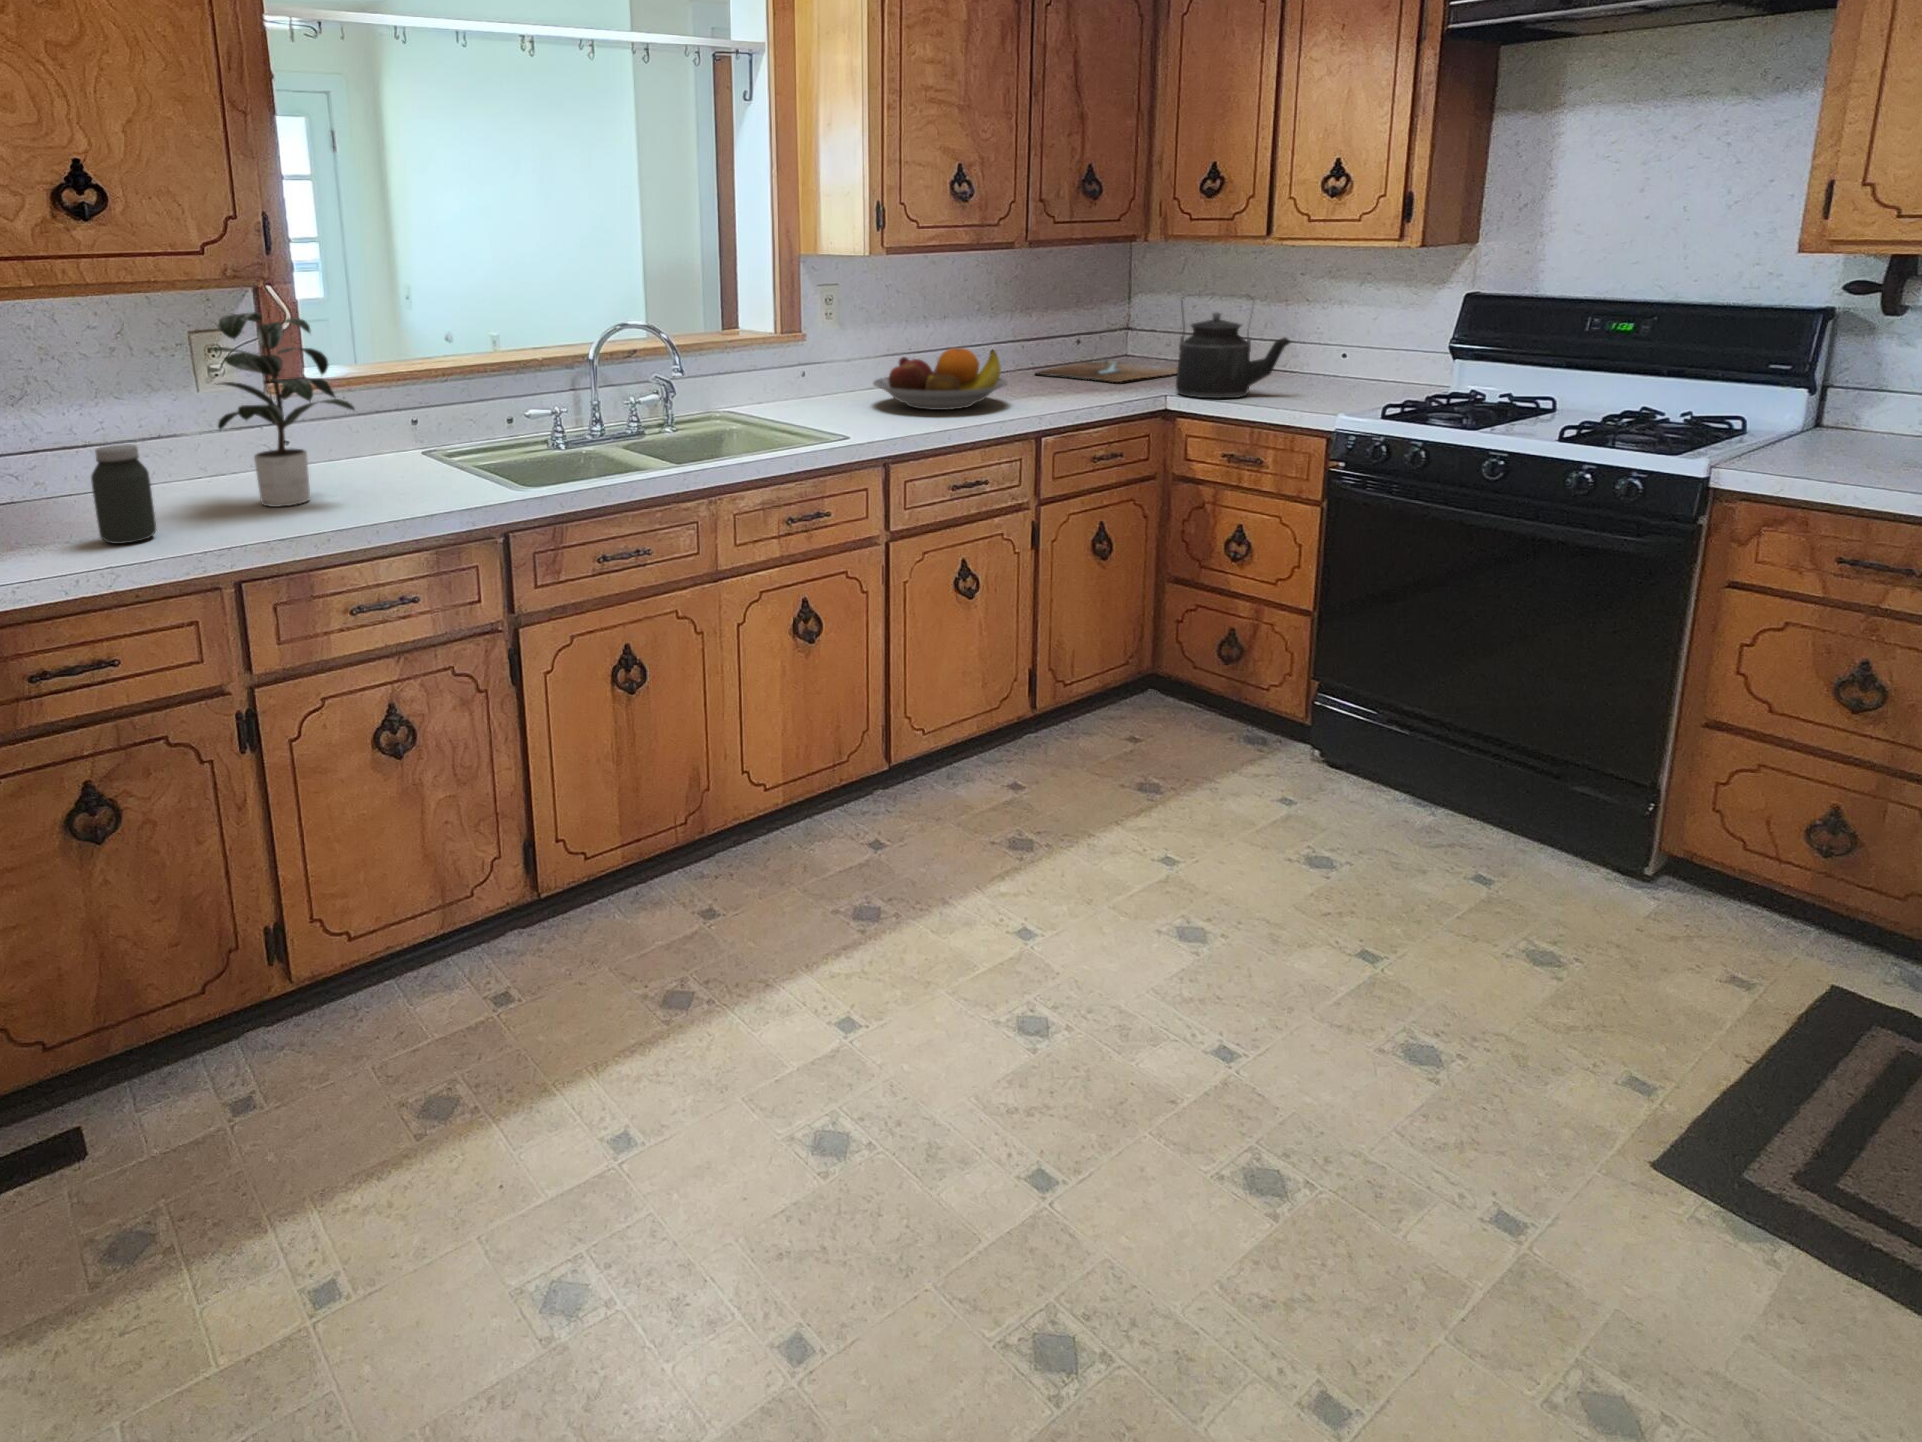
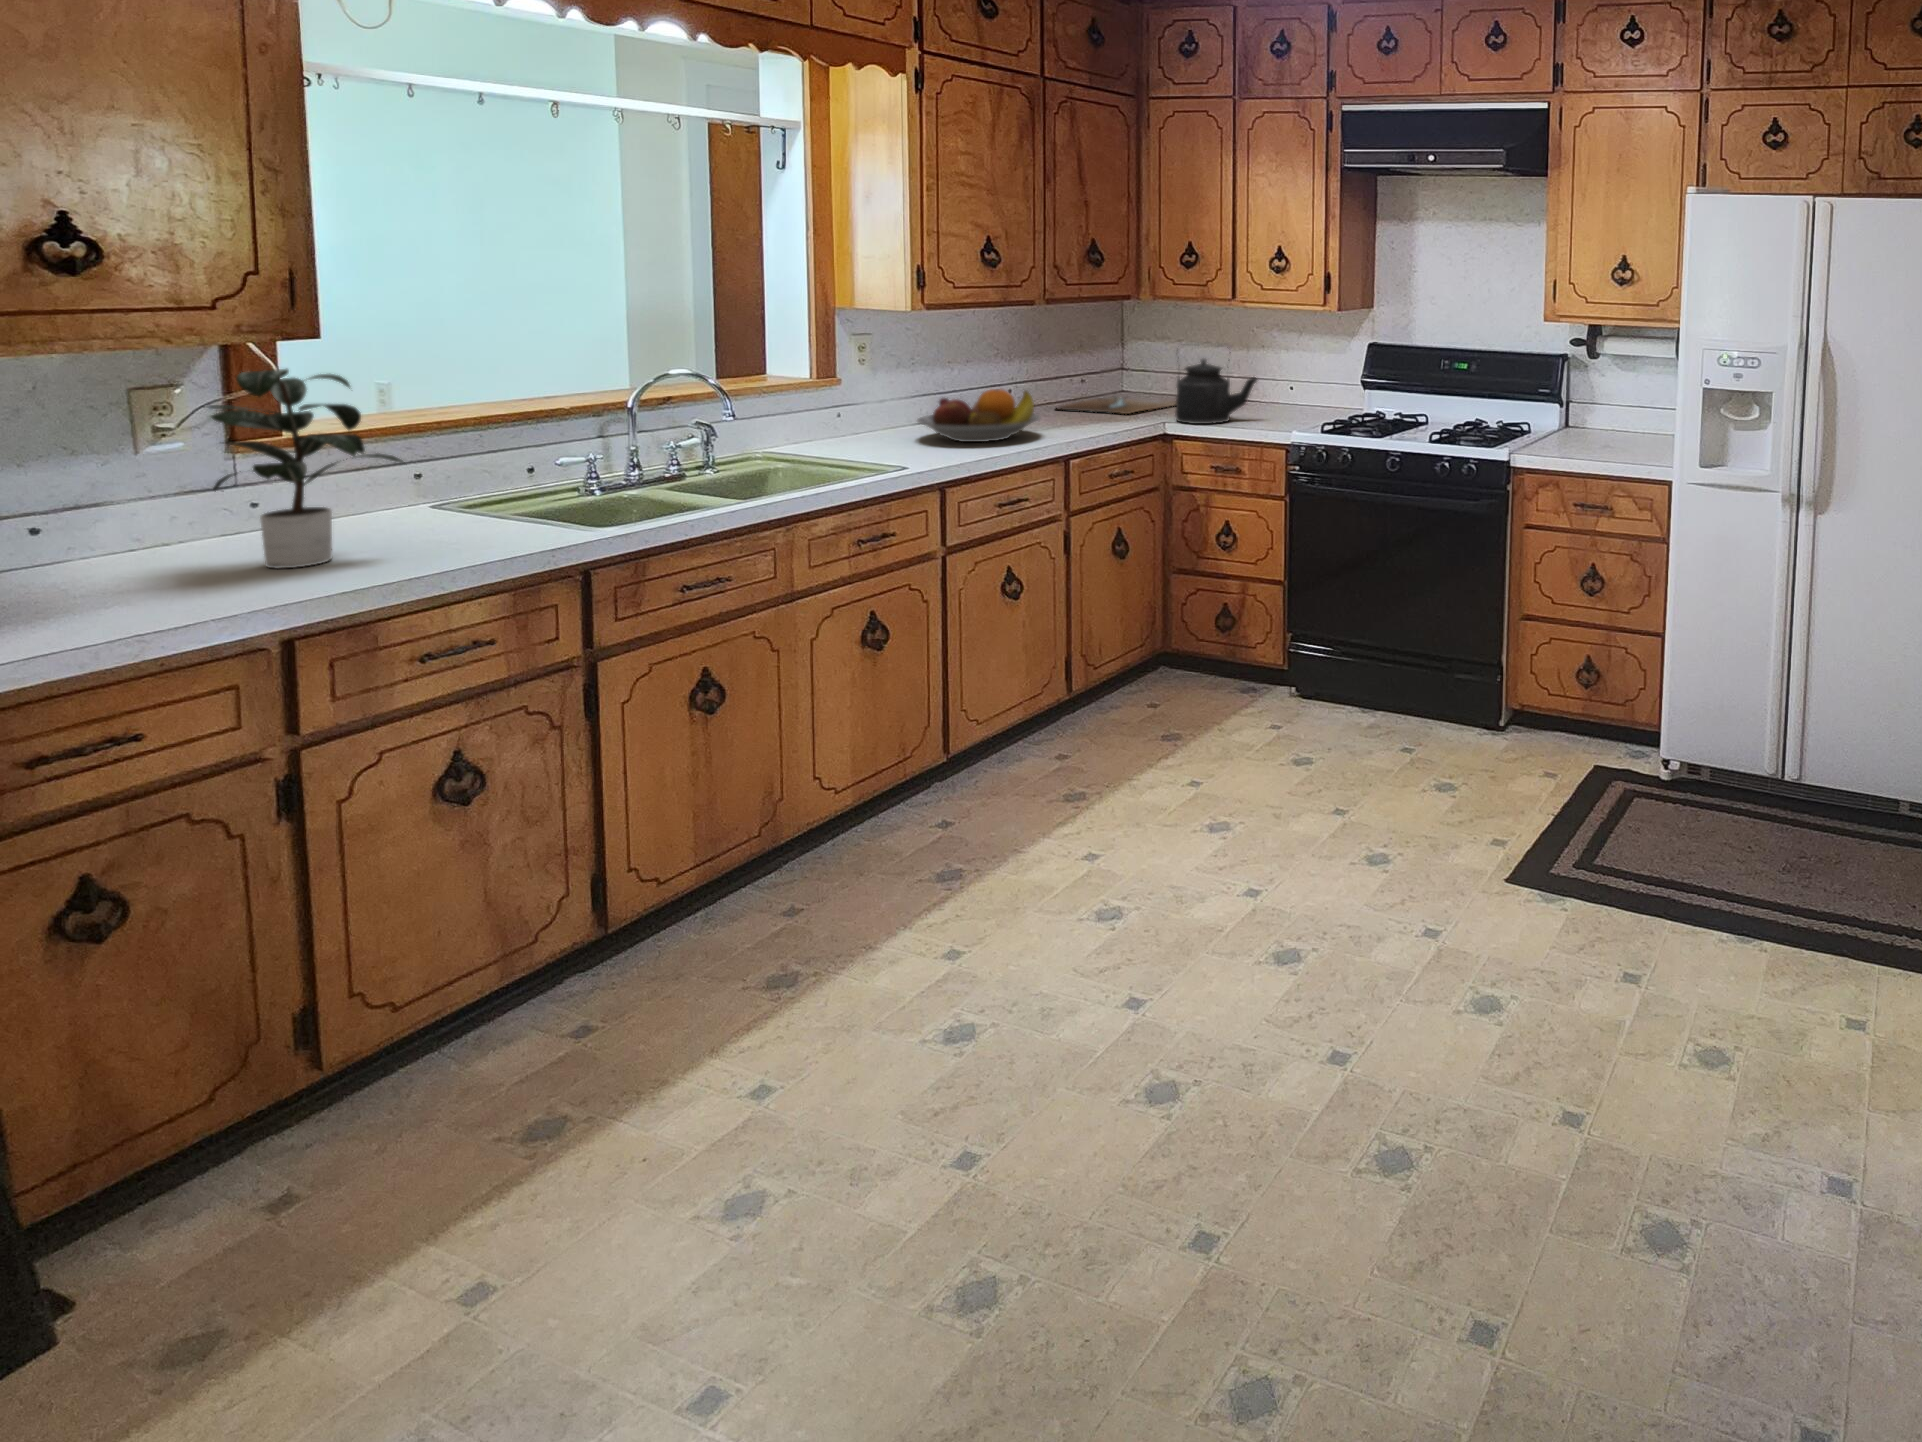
jar: present [91,444,156,544] -> none [68,510,155,618]

